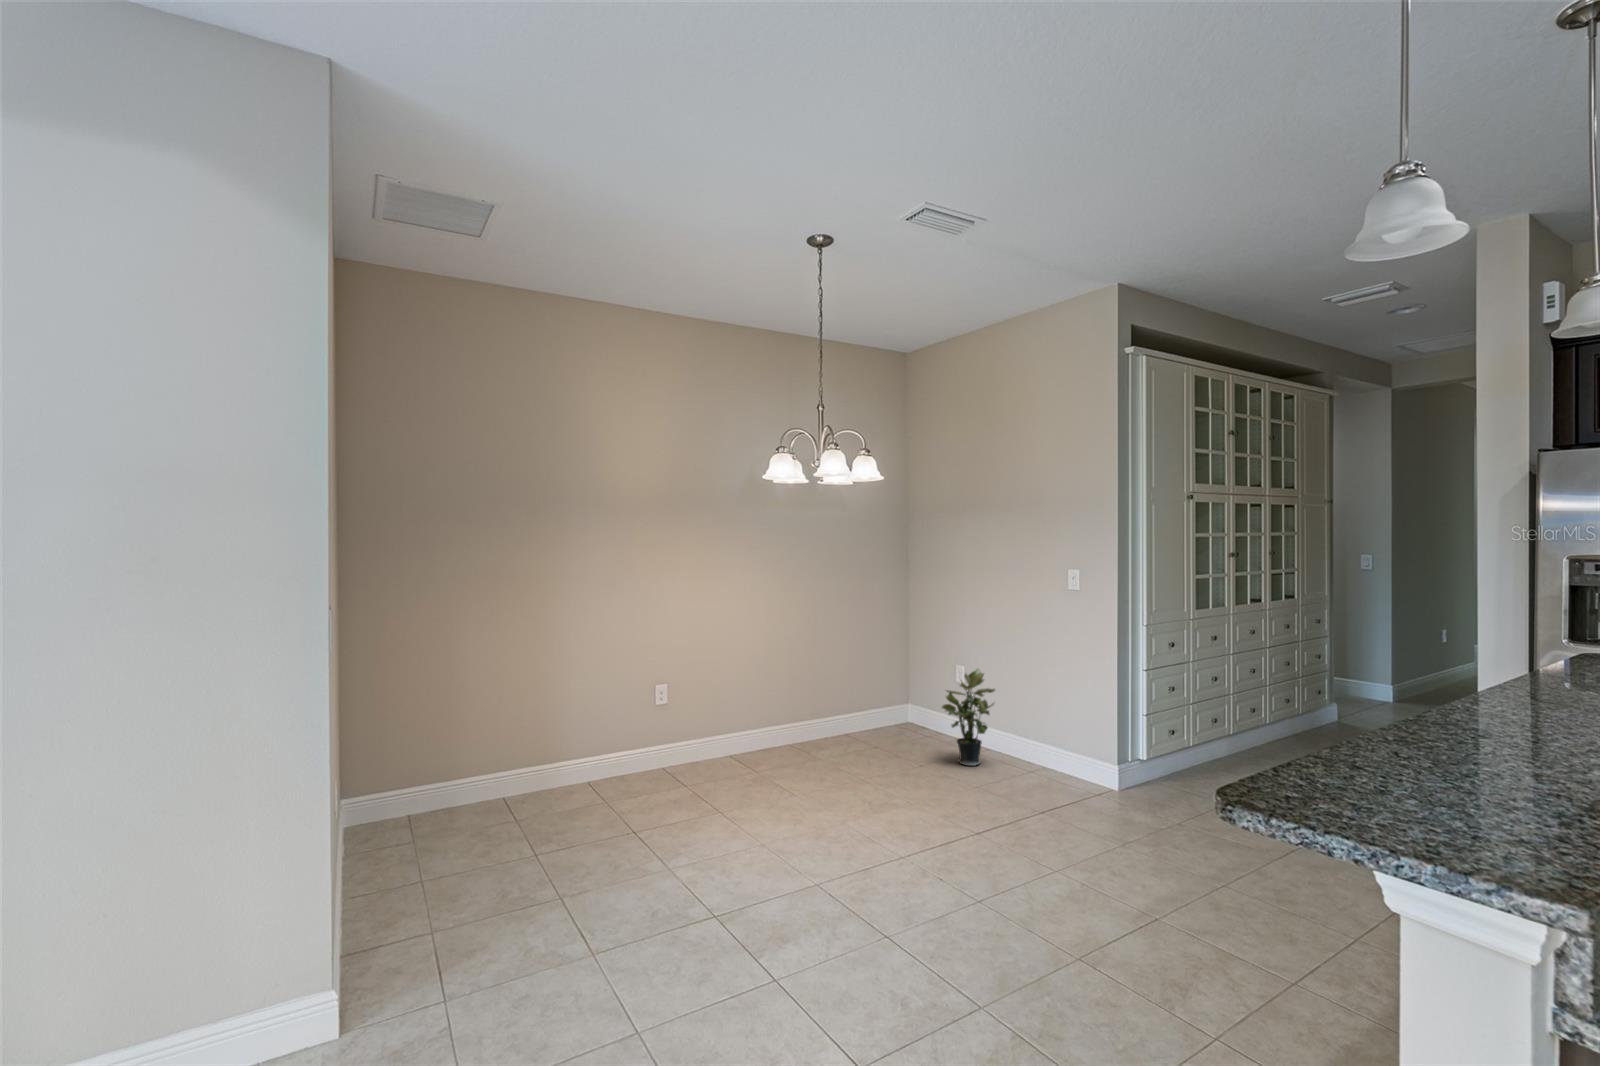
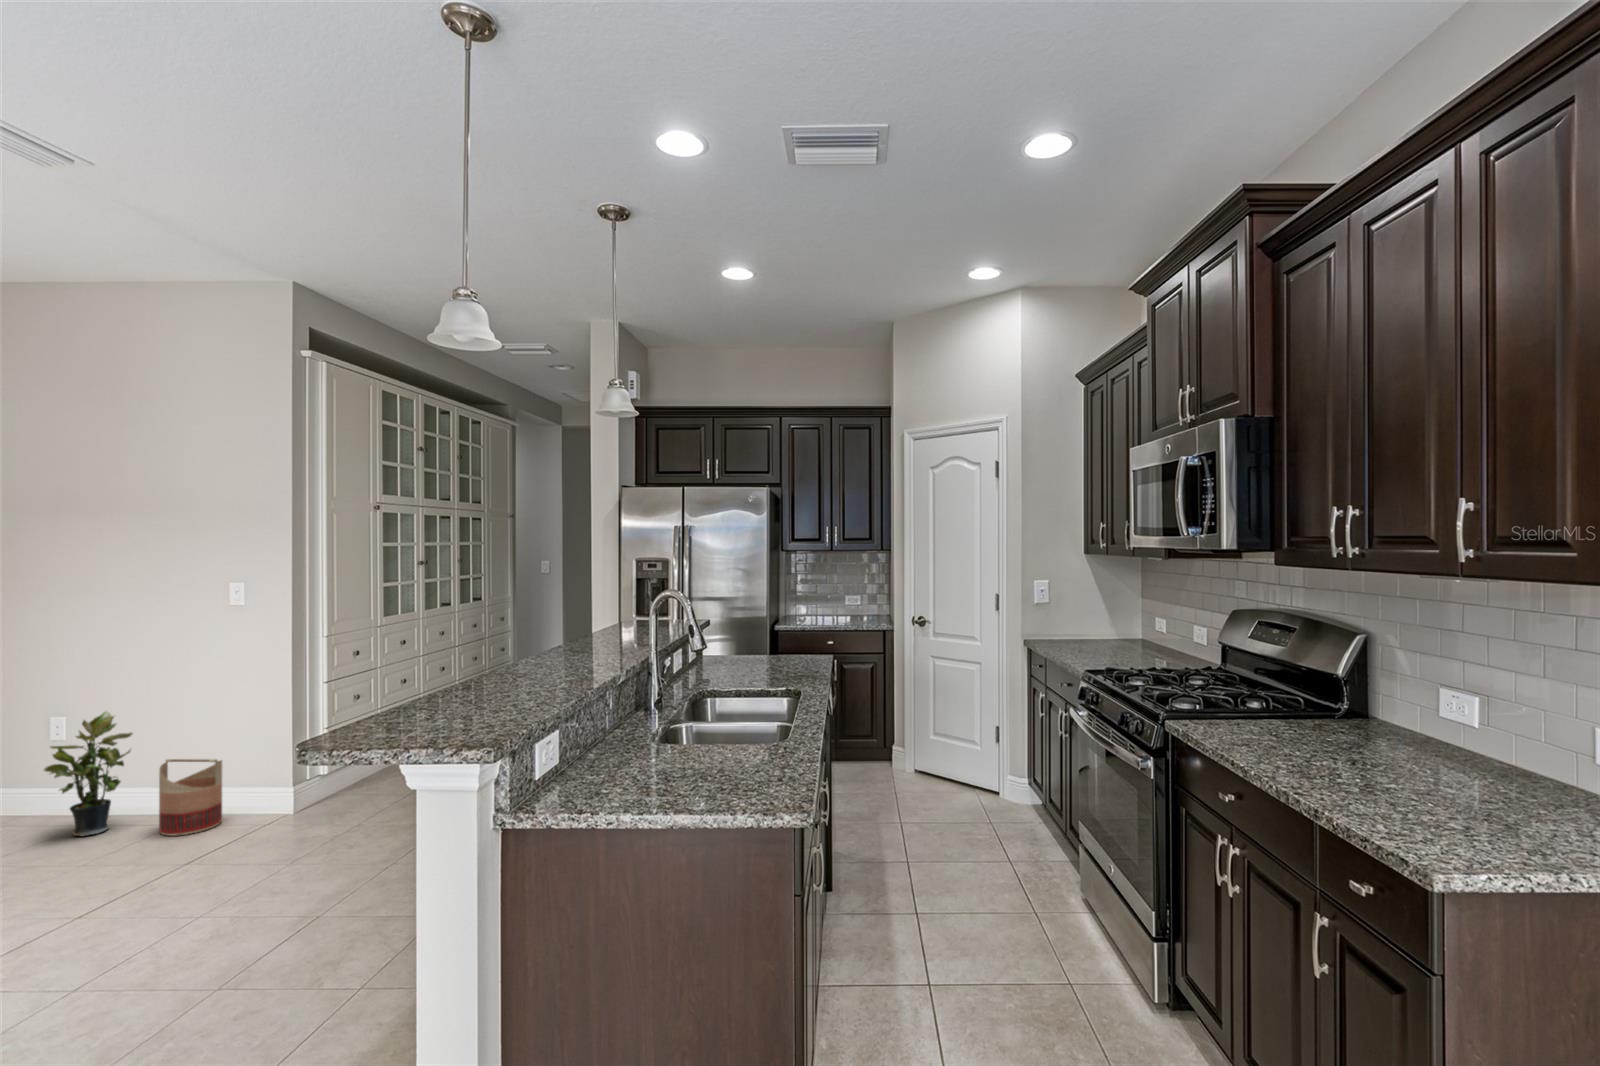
basket: none [1015,717,1060,786] -> present [159,759,222,836]

